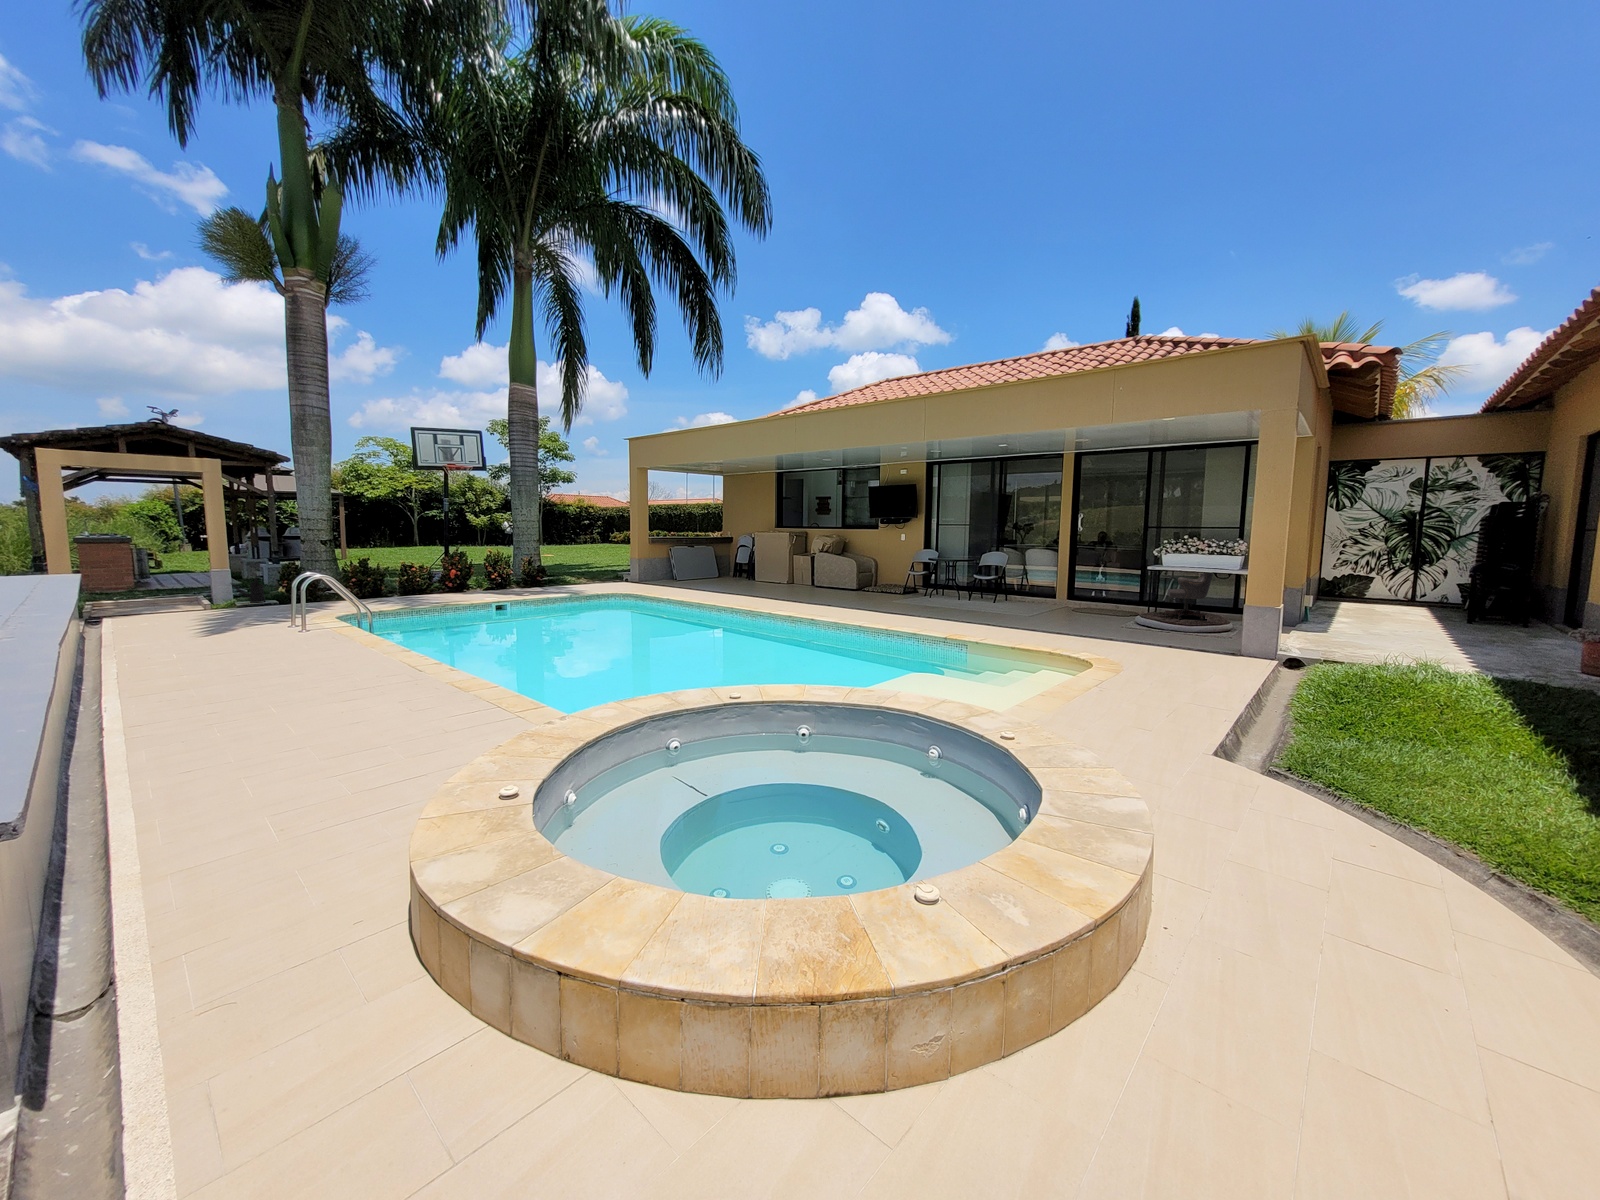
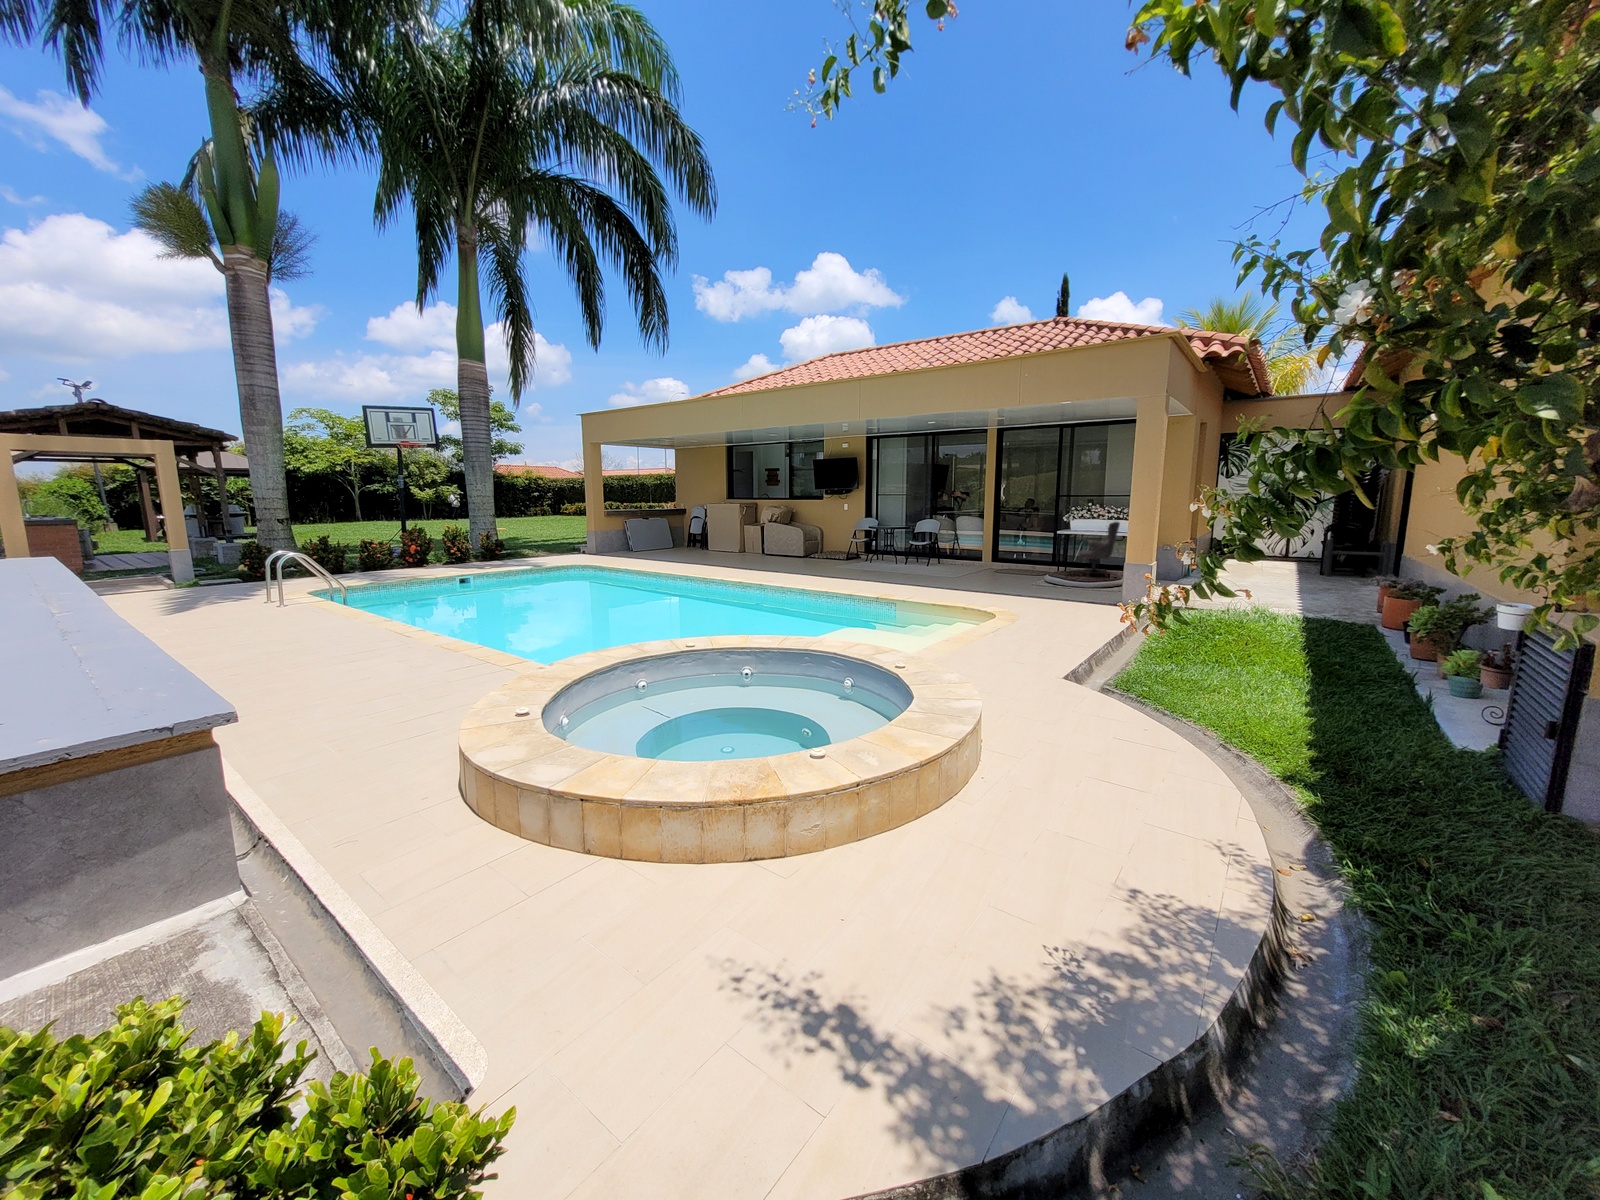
watering can: present [231,578,266,603] -> none [188,557,229,582]
bench: none [1459,582,1549,629] -> present [1322,539,1391,576]

